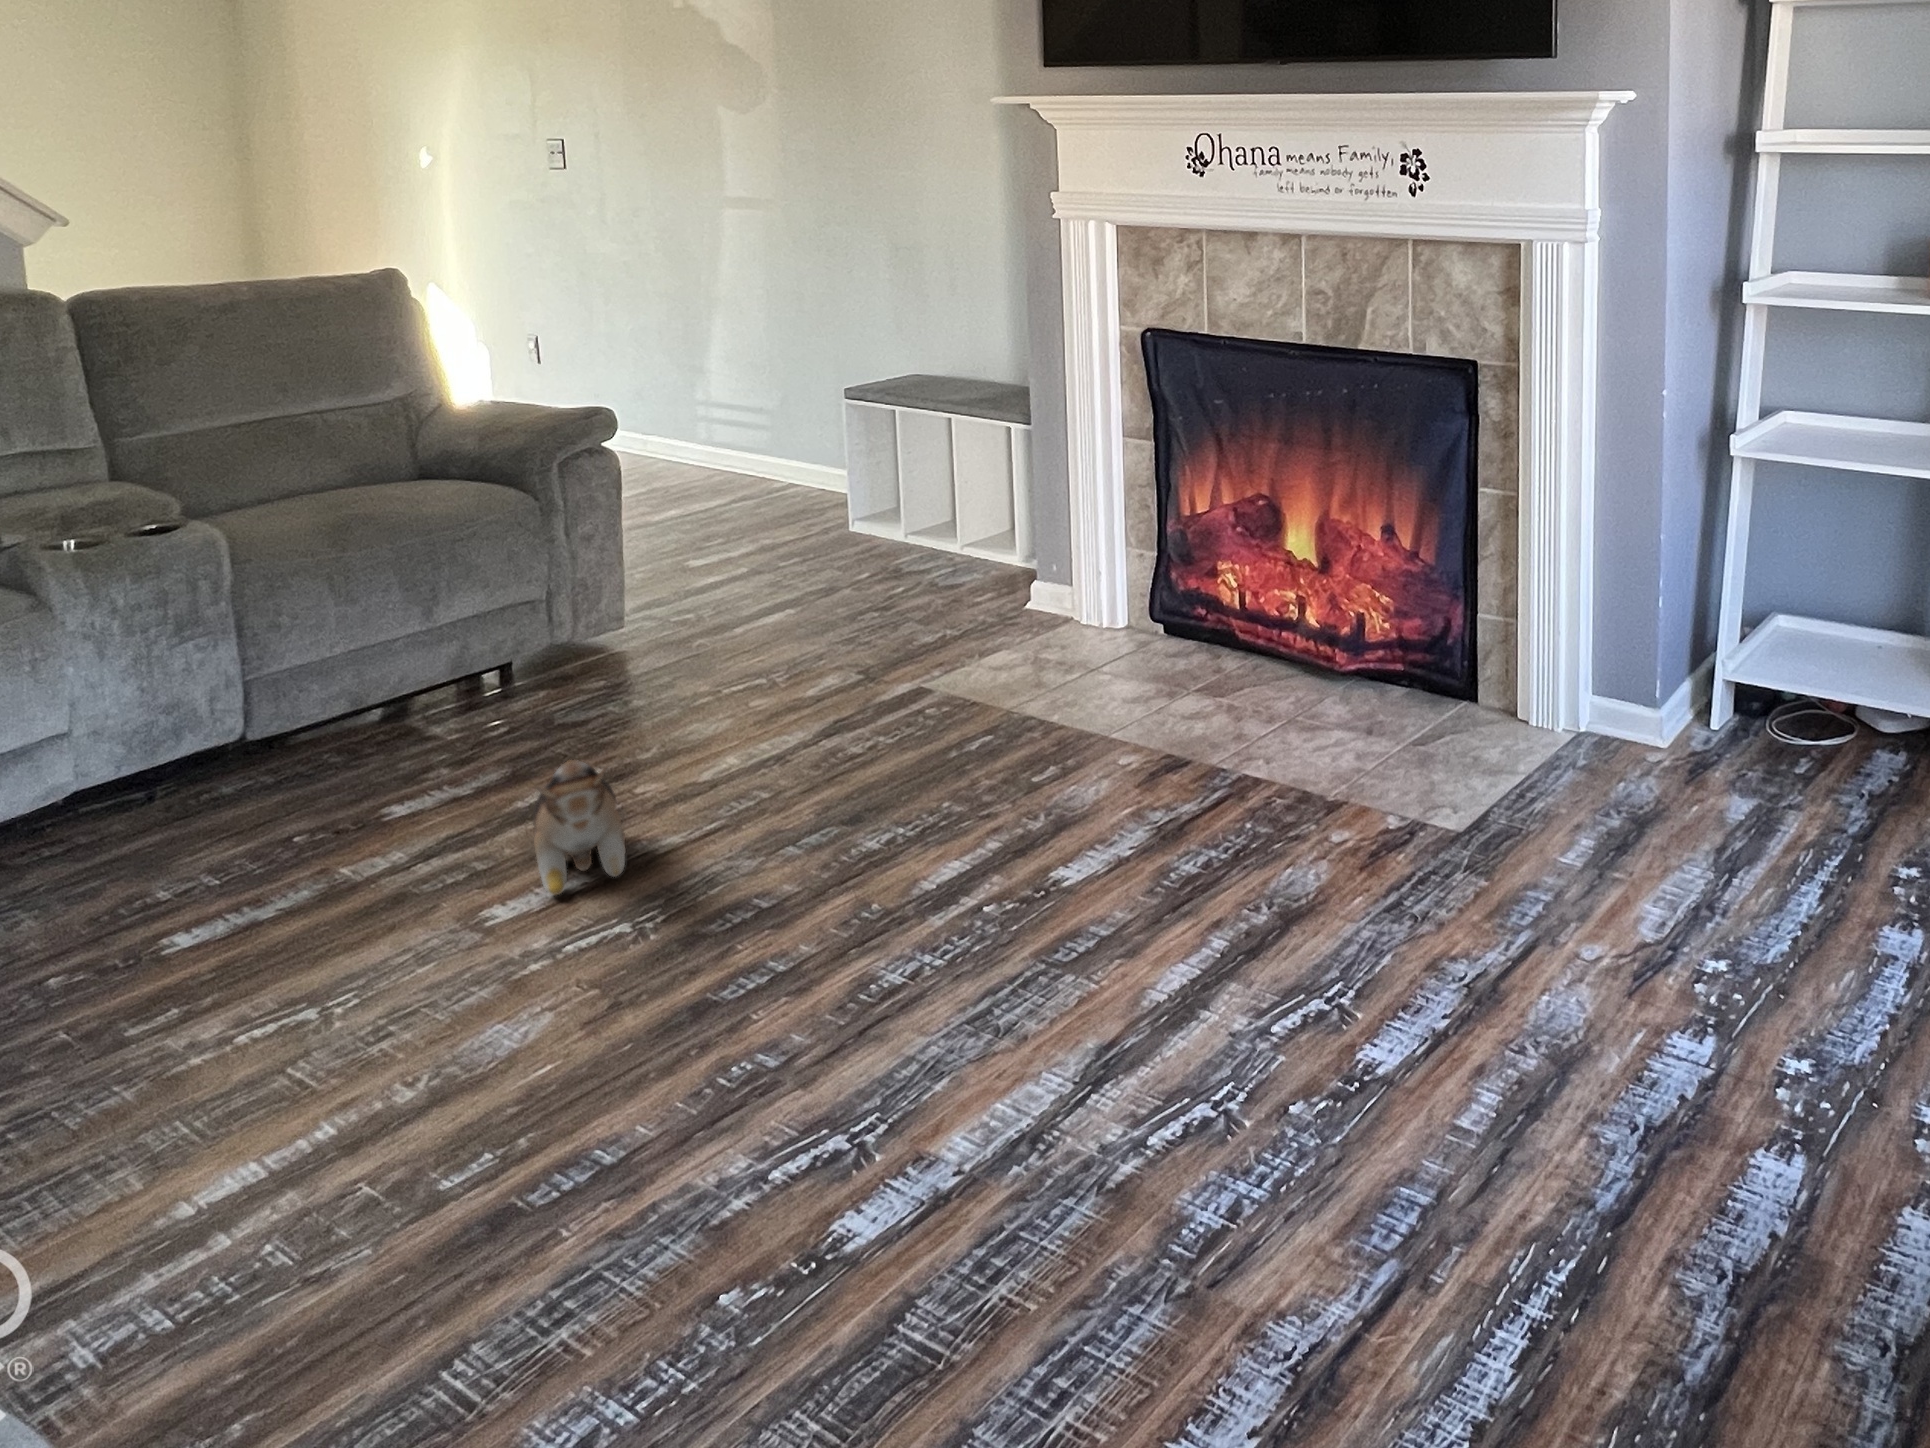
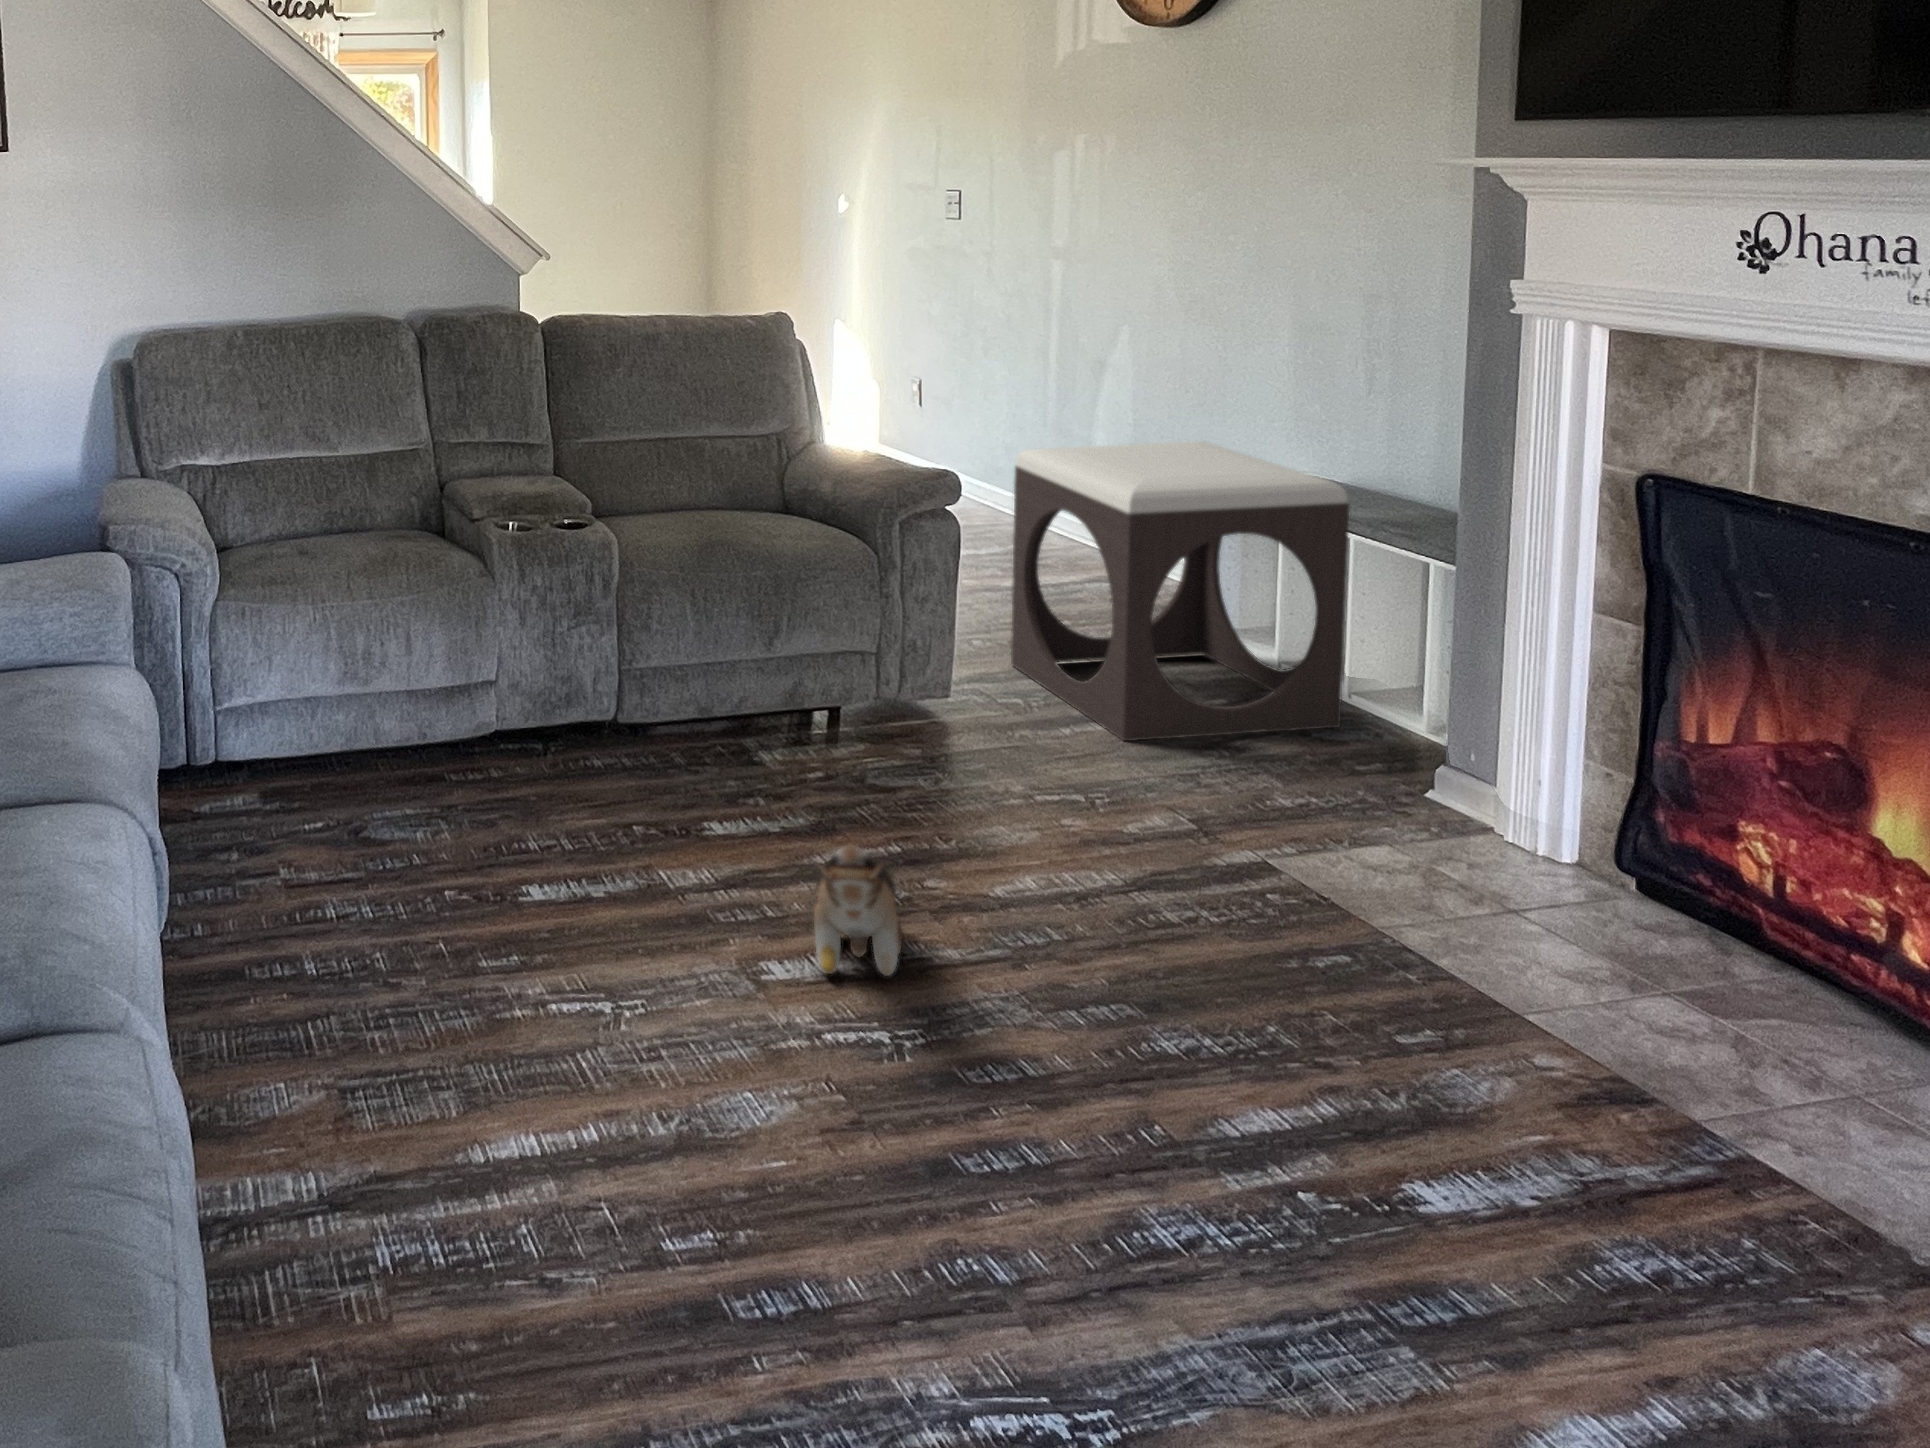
footstool: none [665,354,957,625] -> present [1011,441,1349,741]

